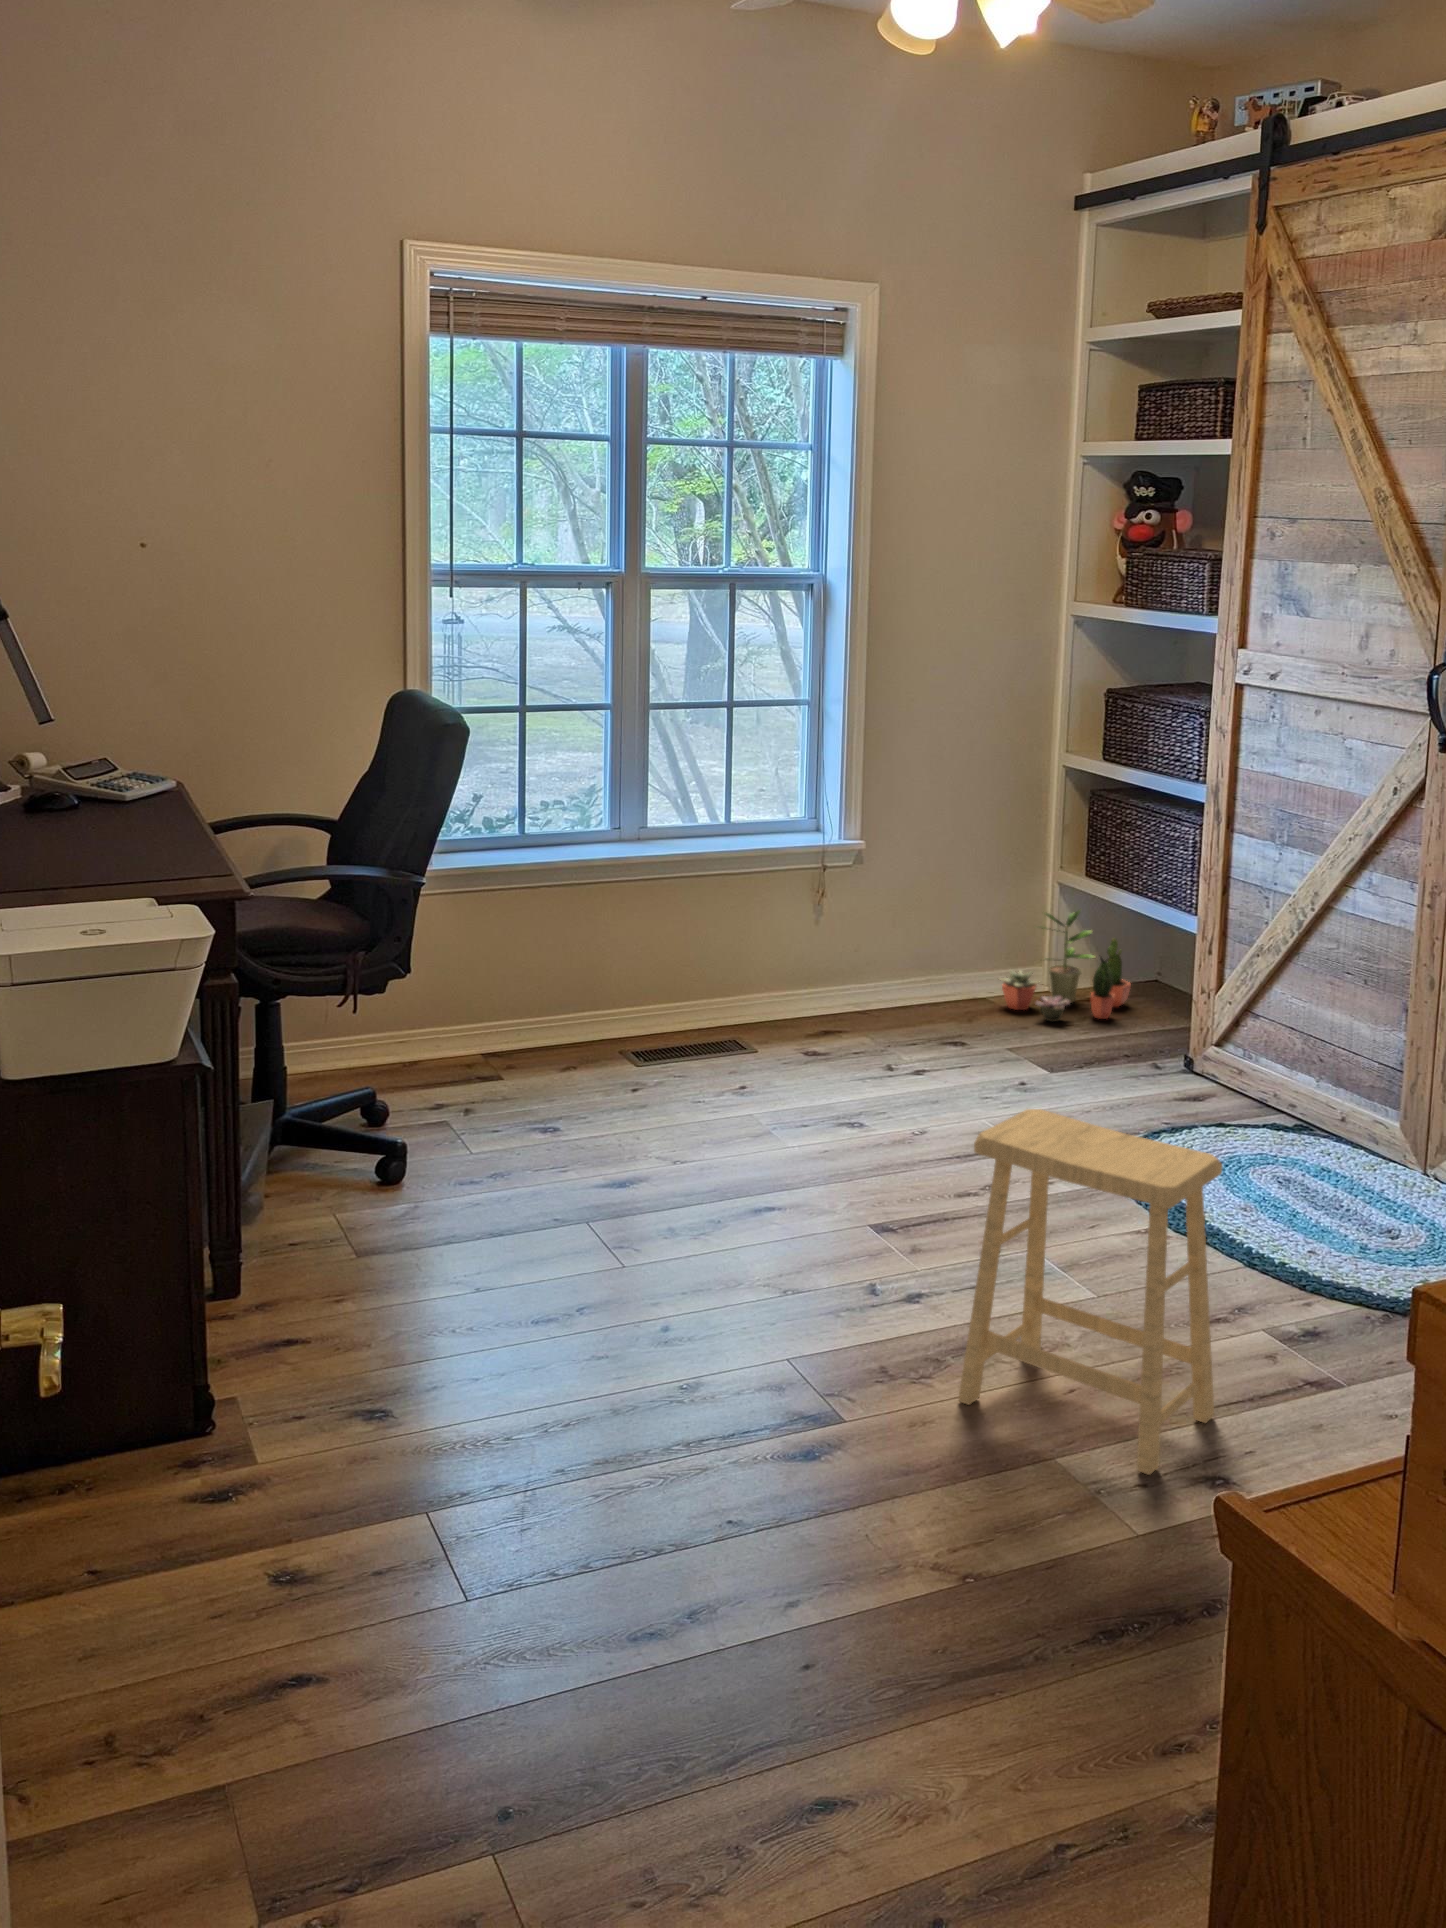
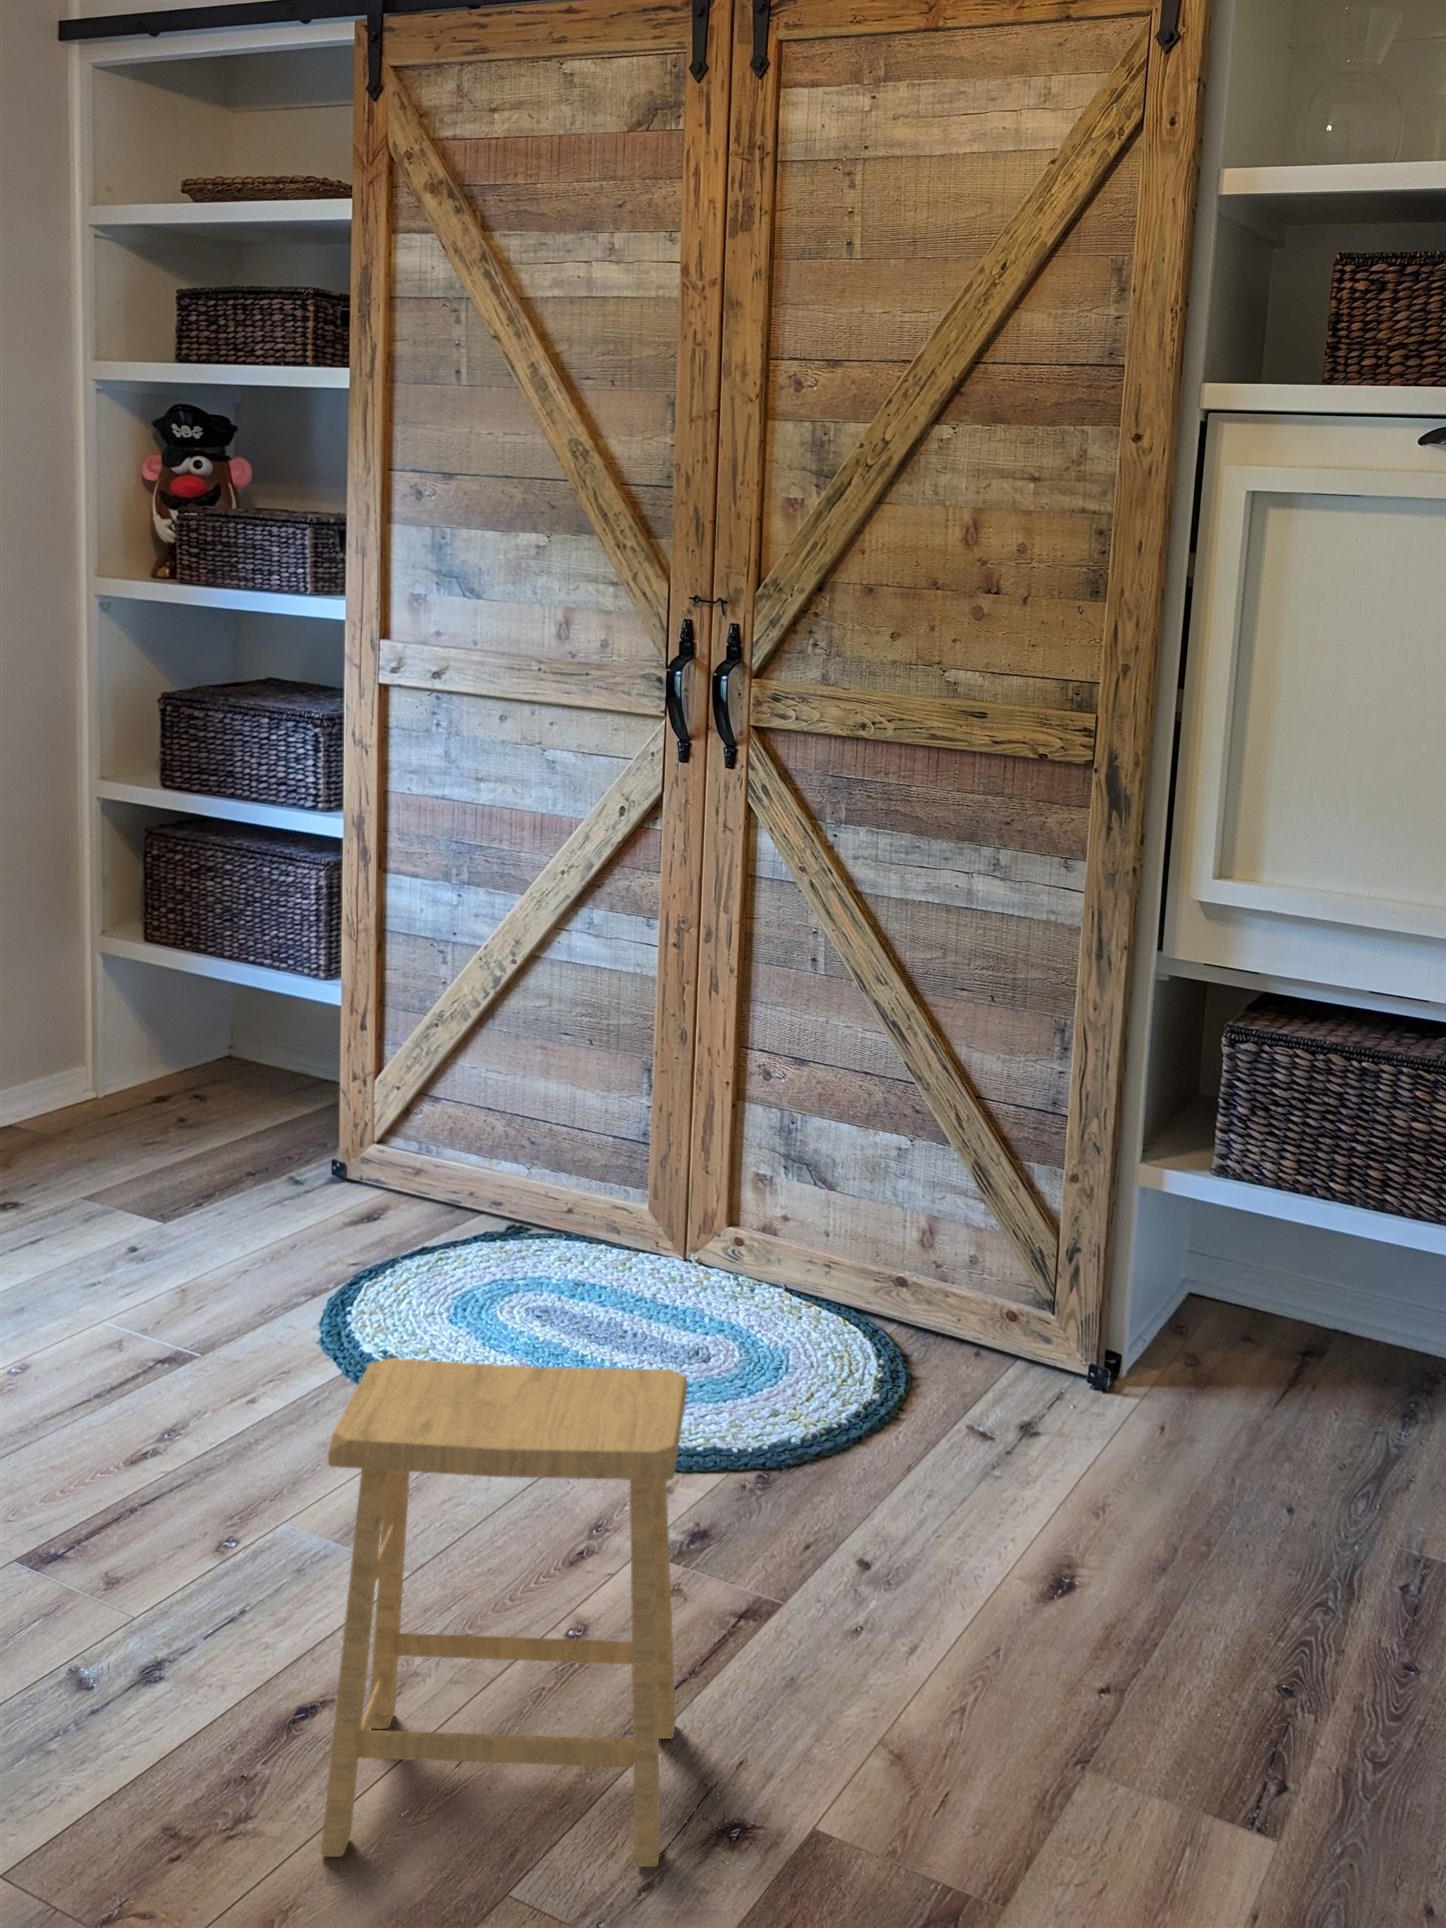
potted plant: present [1000,910,1131,1022] -> none [30,986,214,1147]

